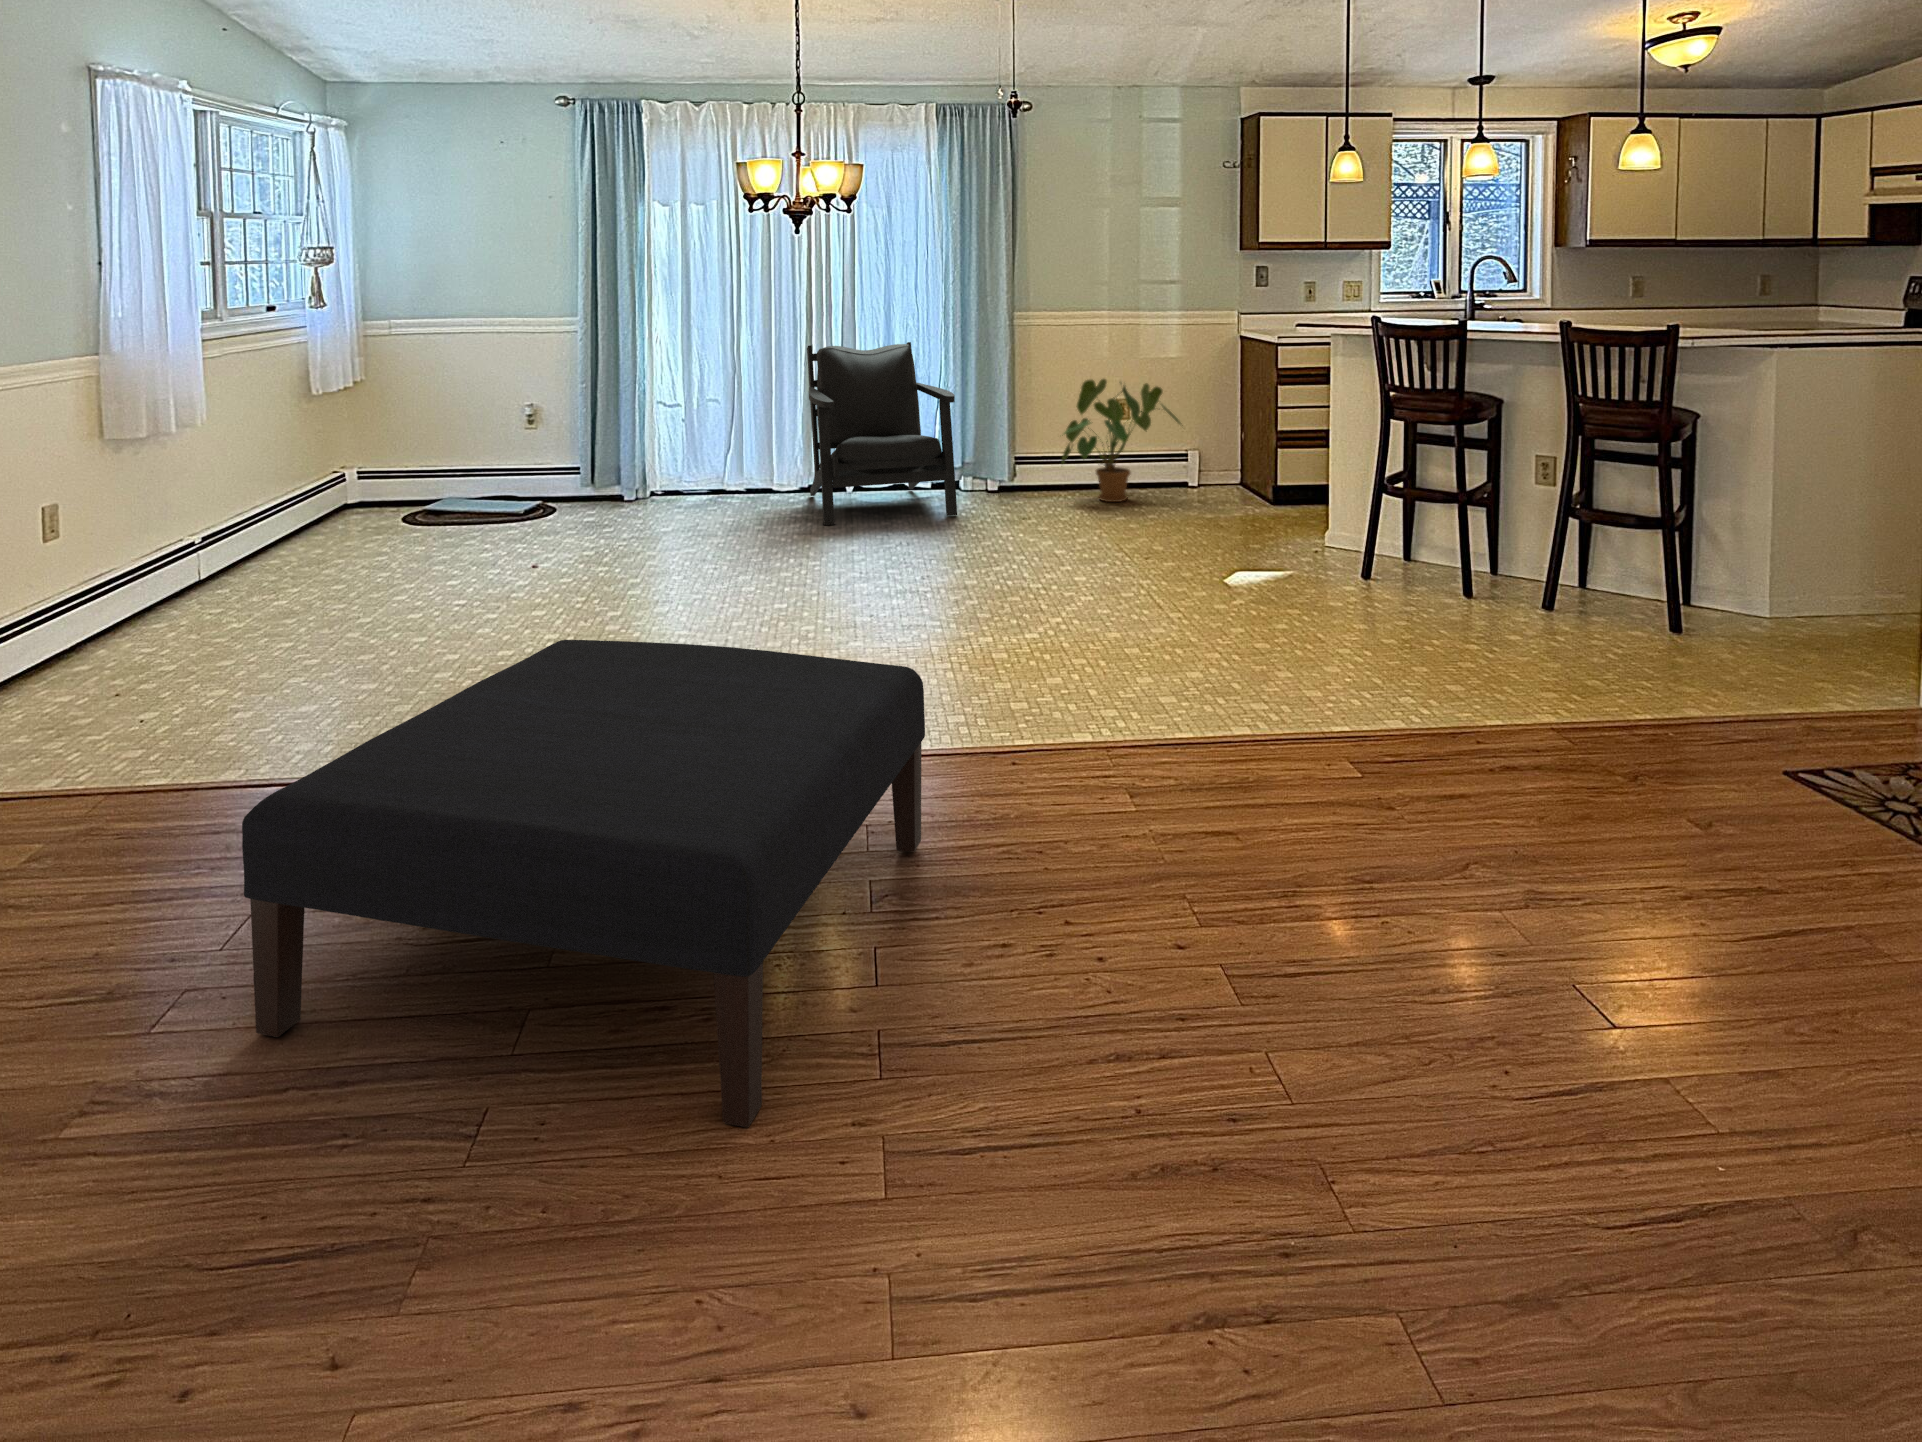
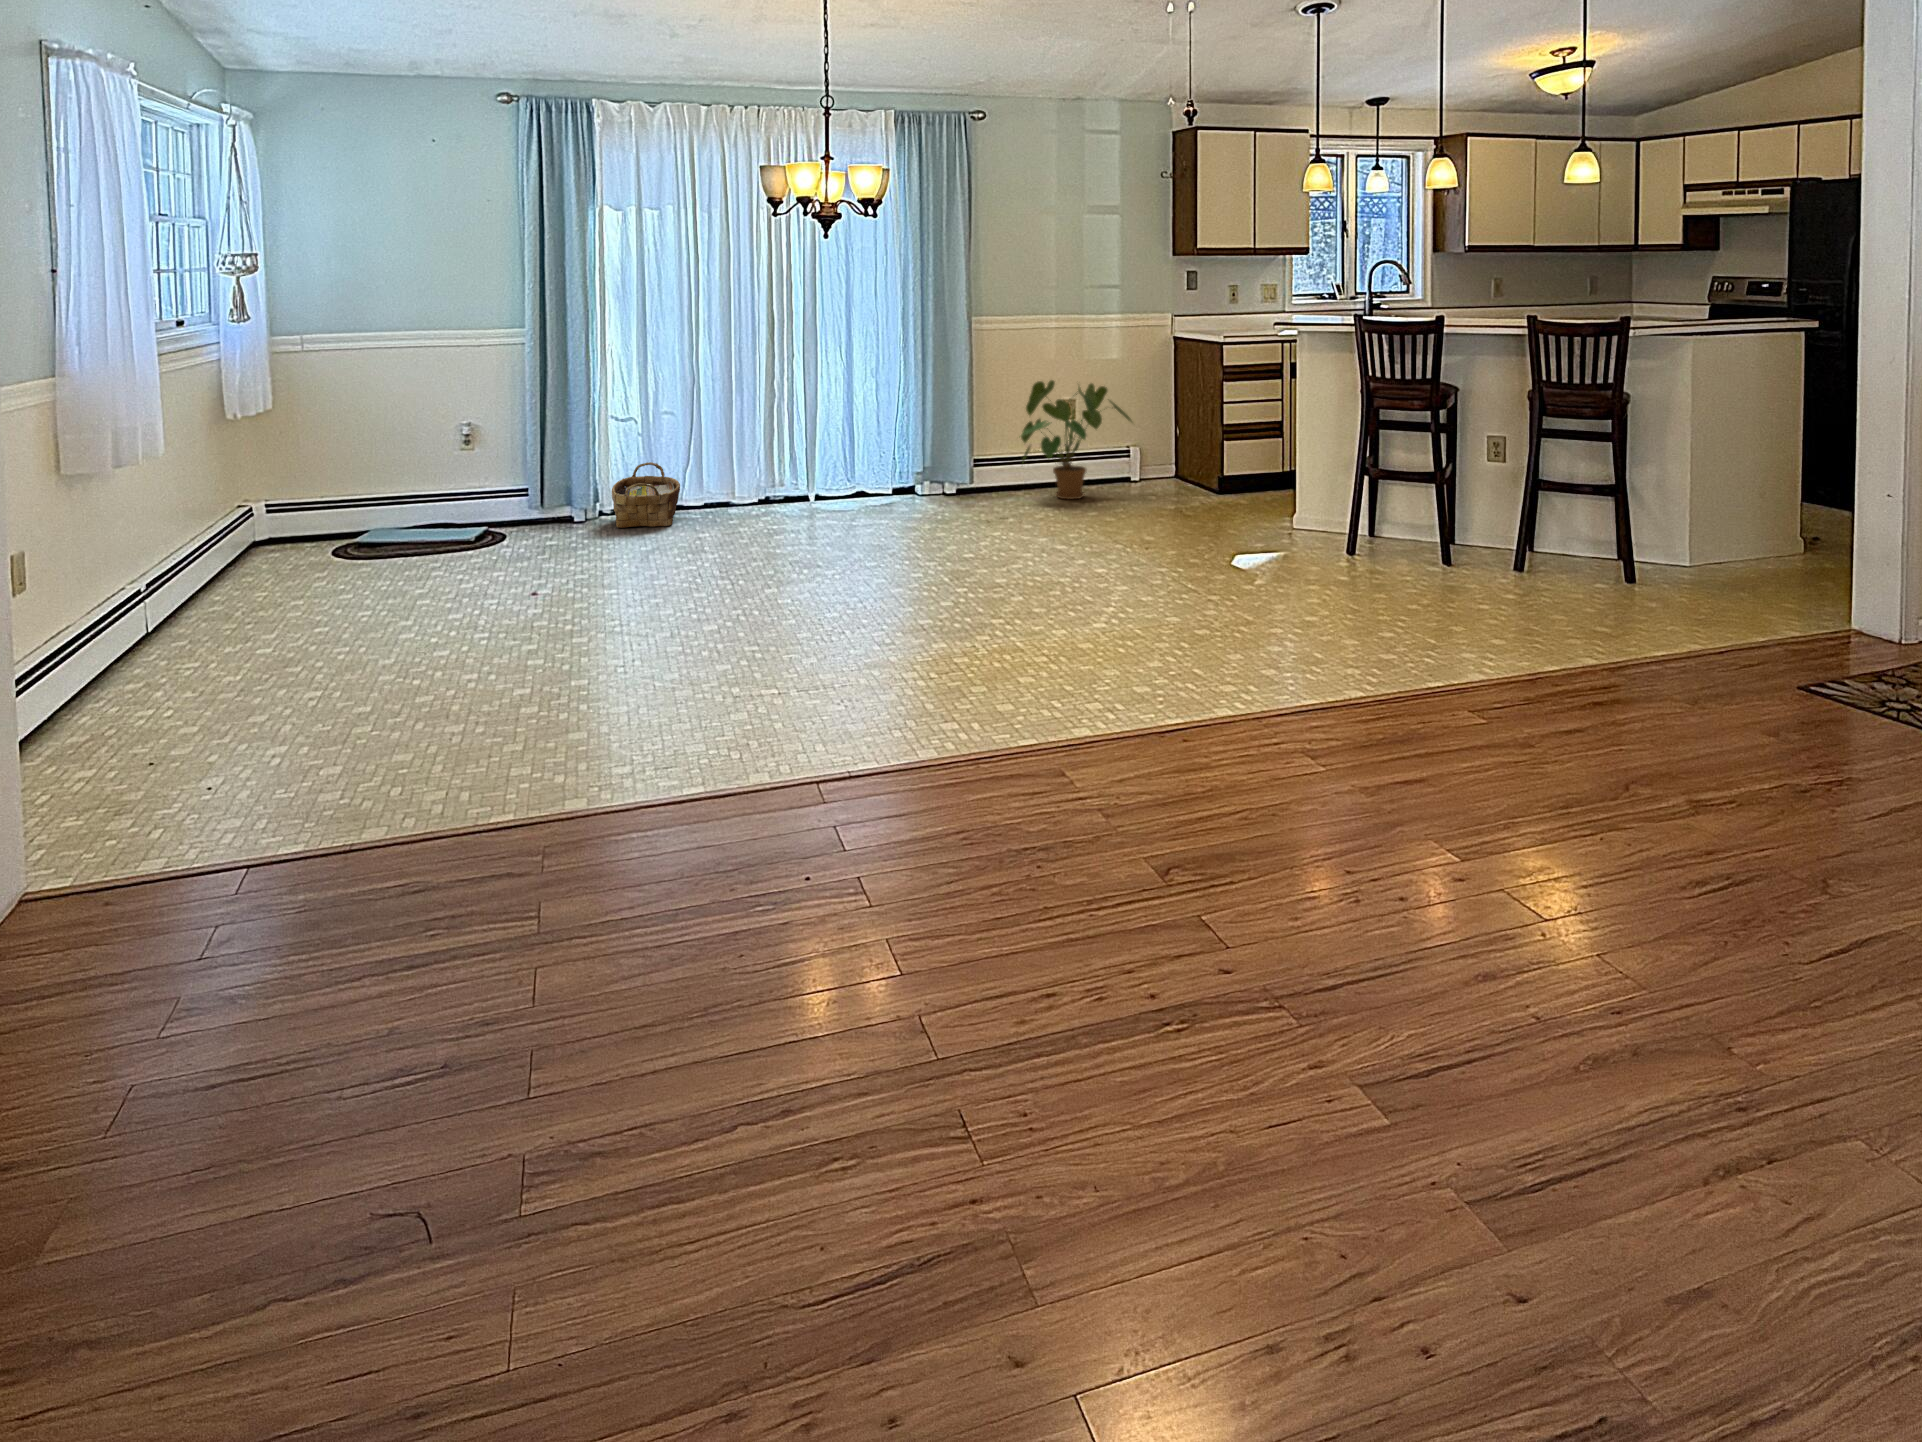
armchair: present [807,342,957,525] -> none [761,348,934,536]
woven basket: none [658,446,725,508] -> present [612,462,680,528]
ottoman: present [242,640,925,1127] -> none [657,650,1231,1081]

